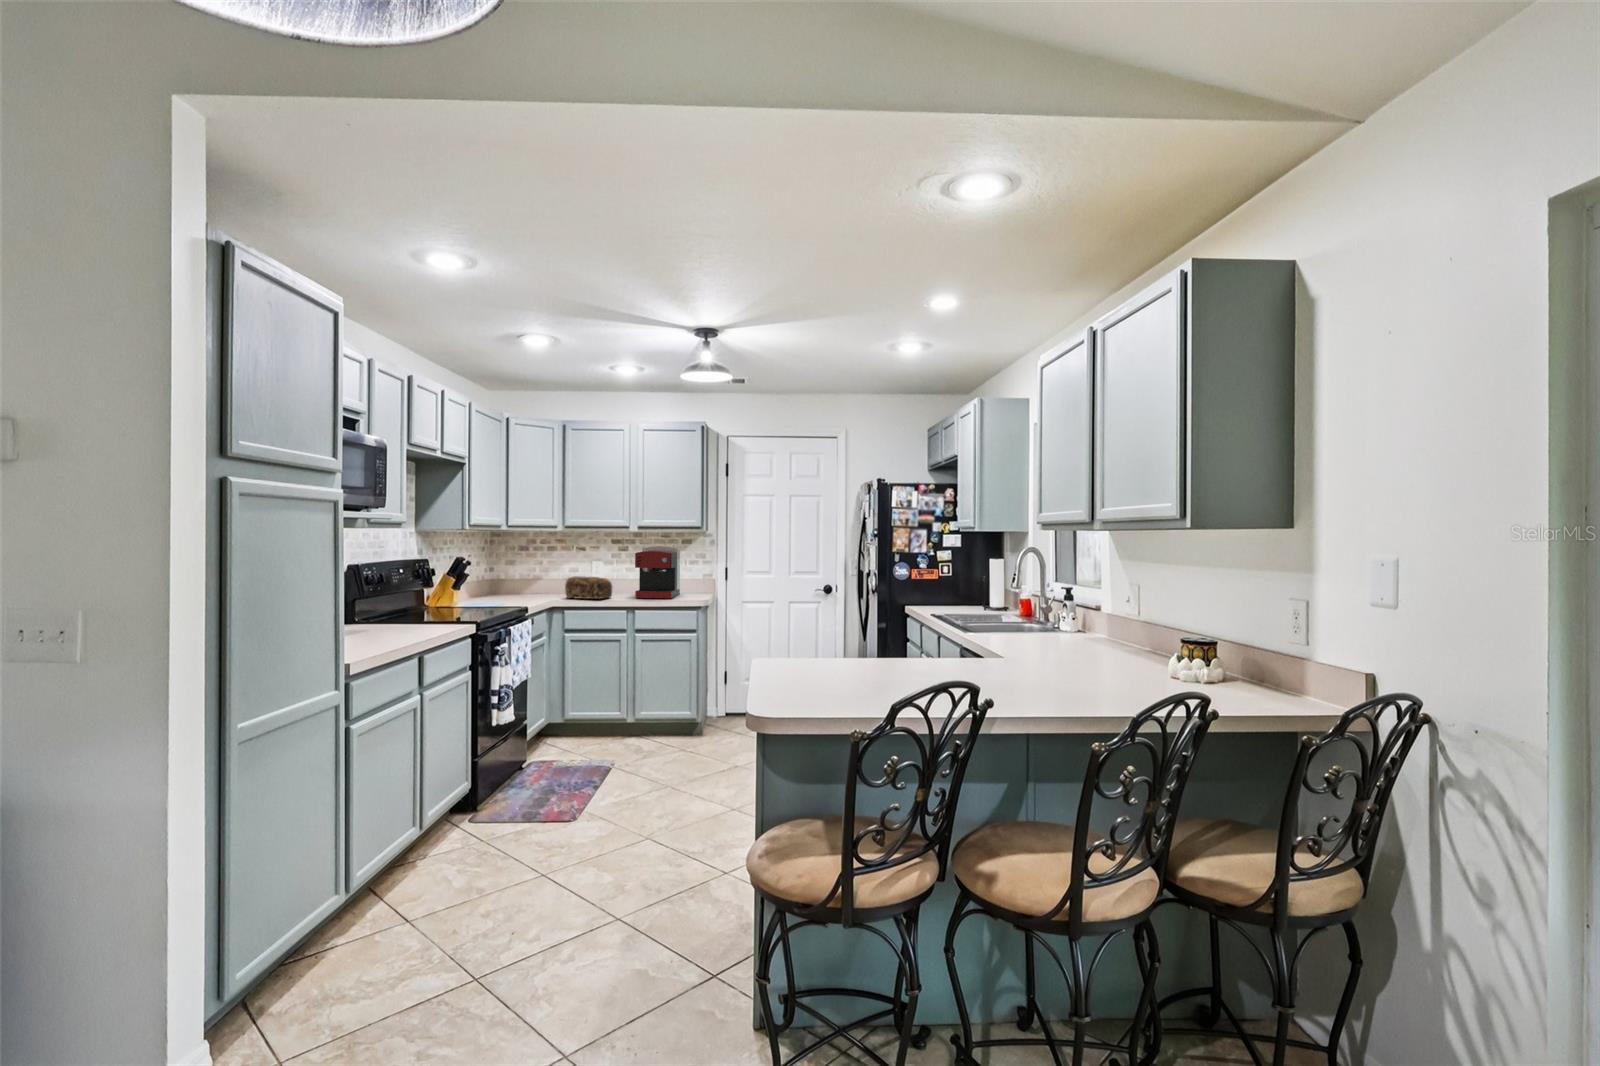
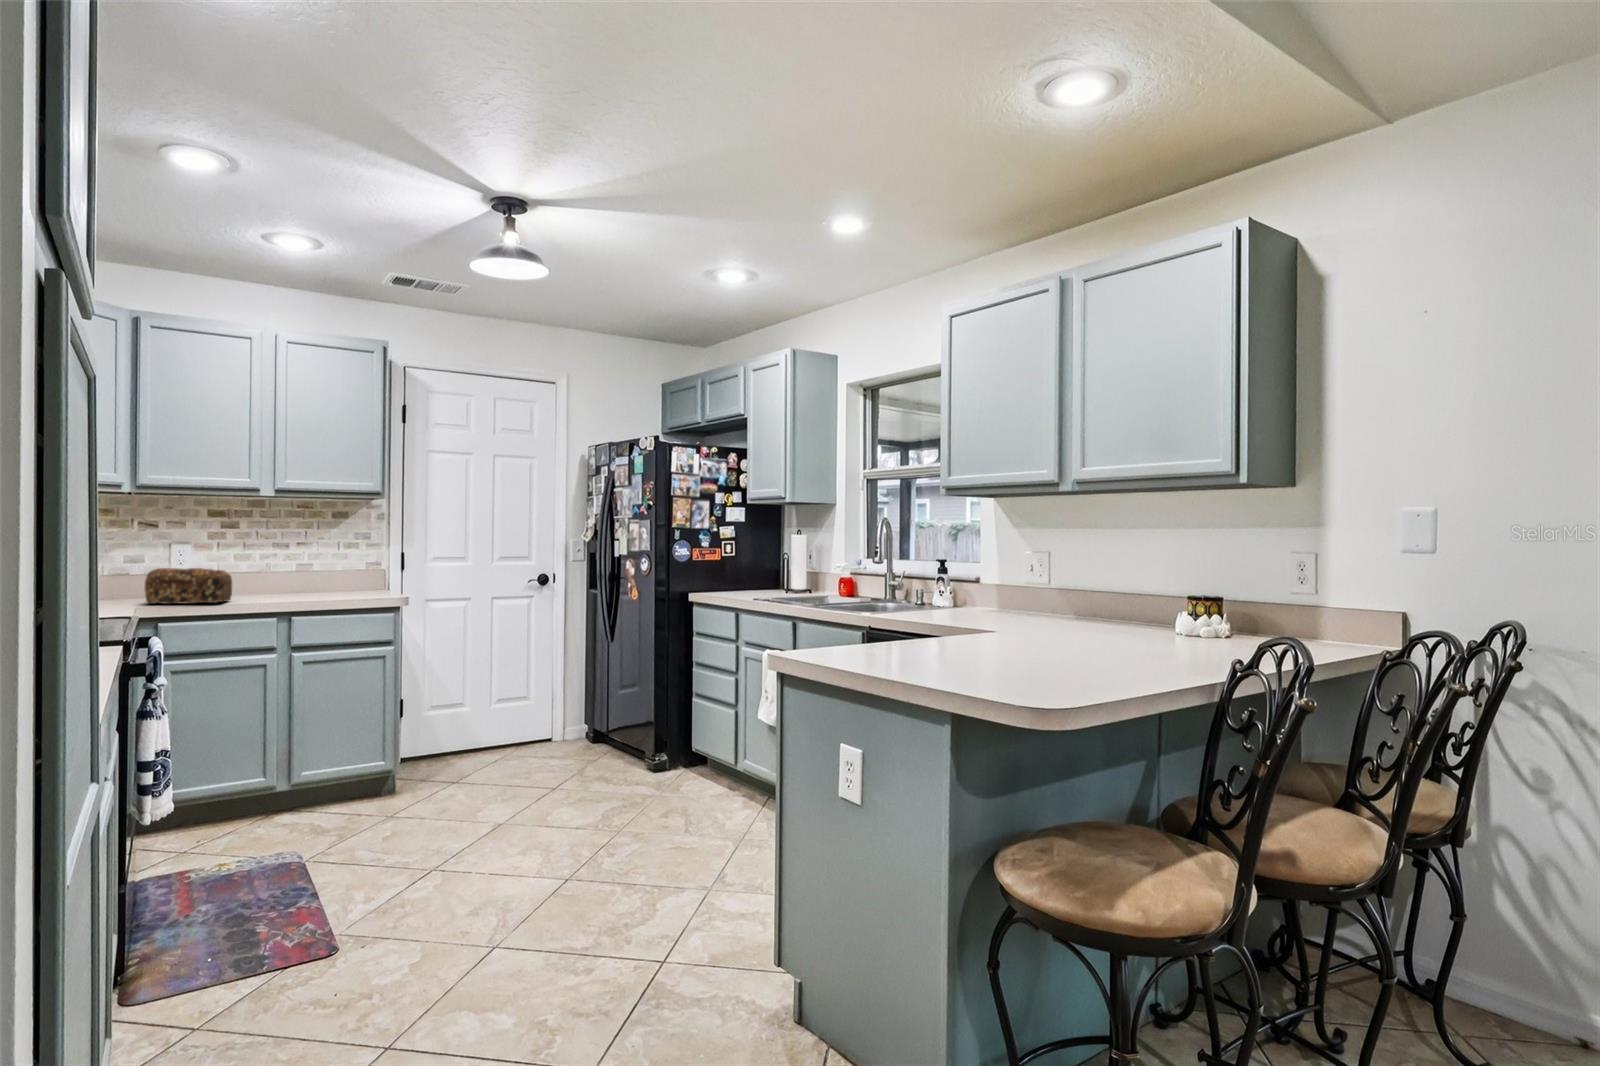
coffee maker: present [635,546,680,598] -> none [275,521,339,599]

